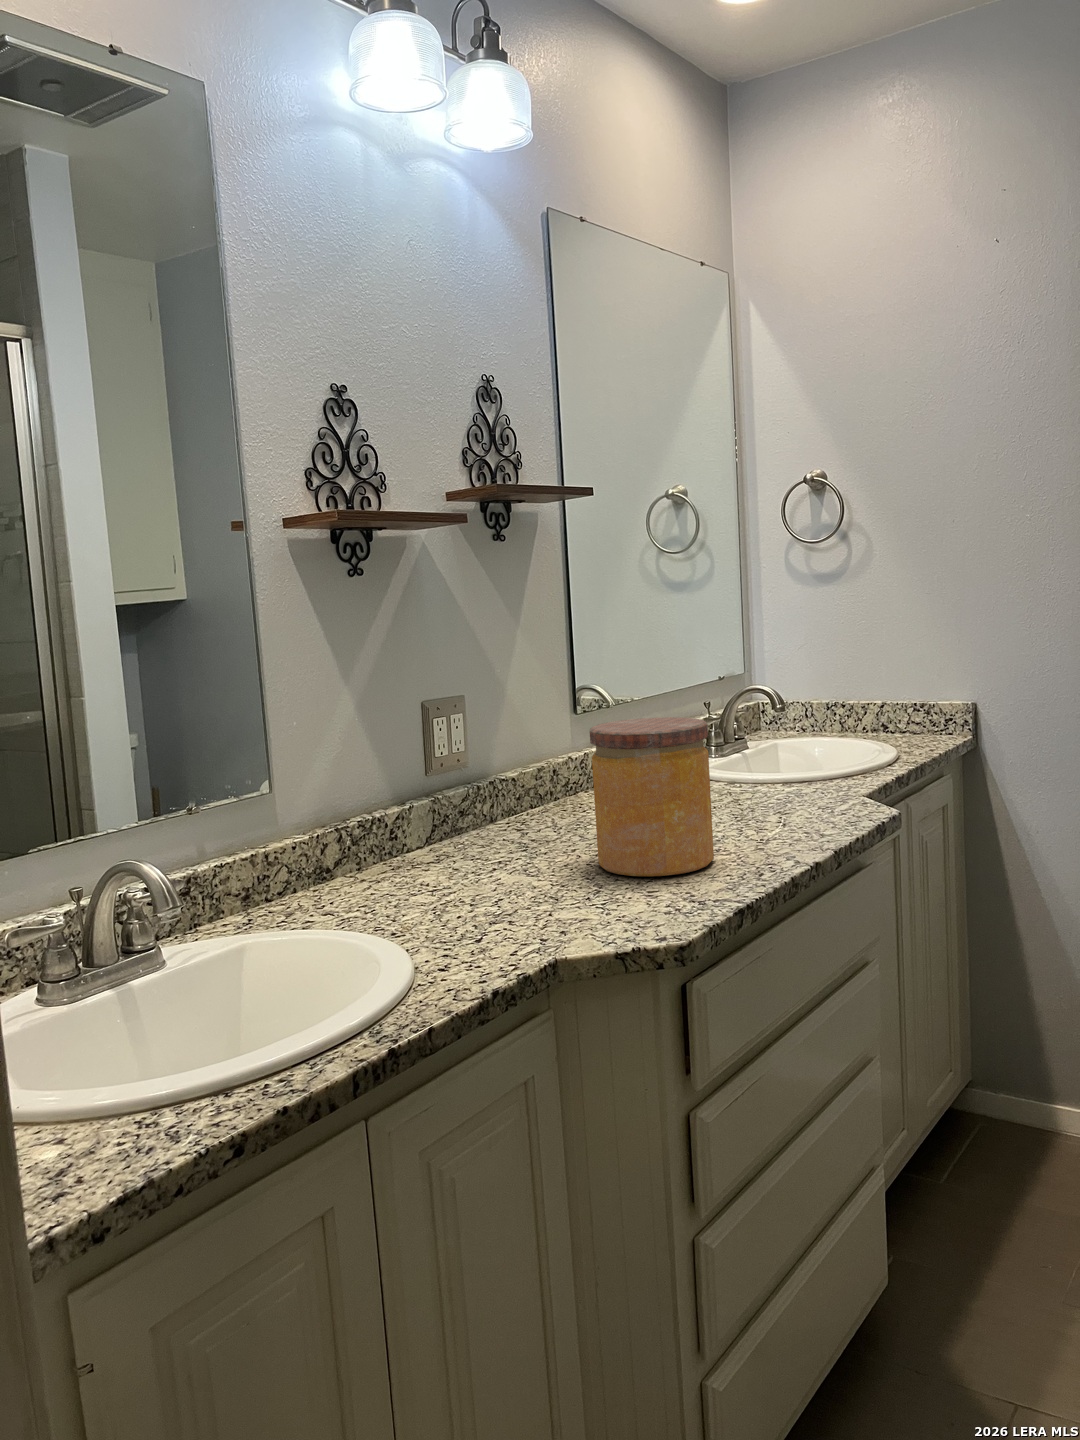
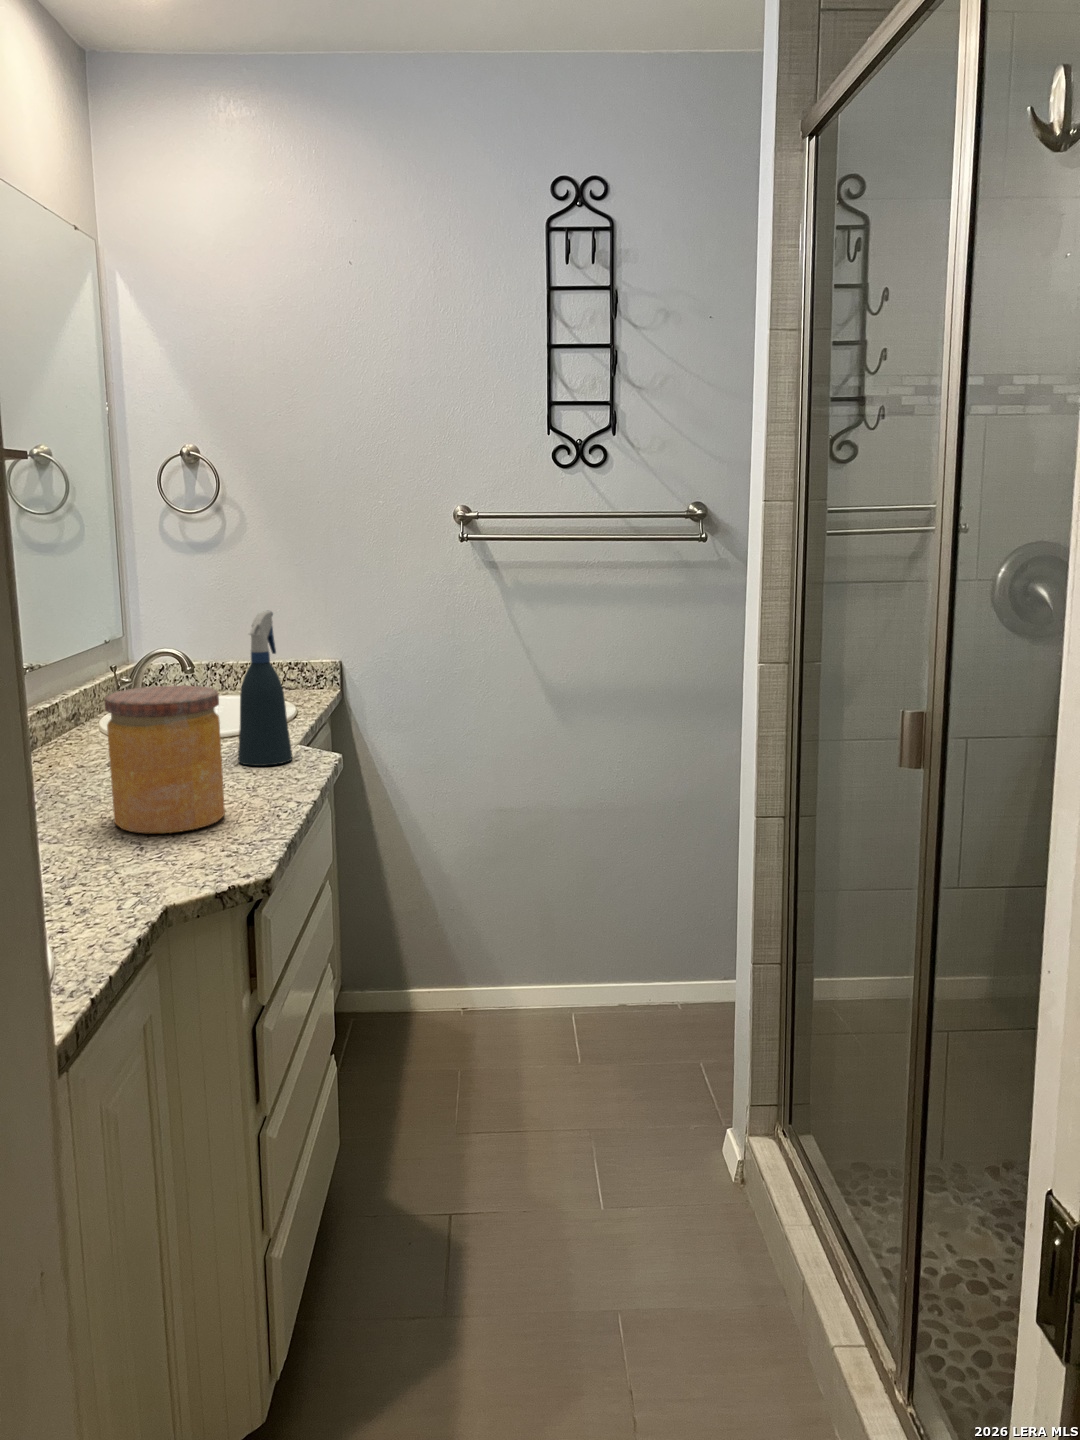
spray bottle: none [783,639,845,814] -> present [238,611,292,766]

